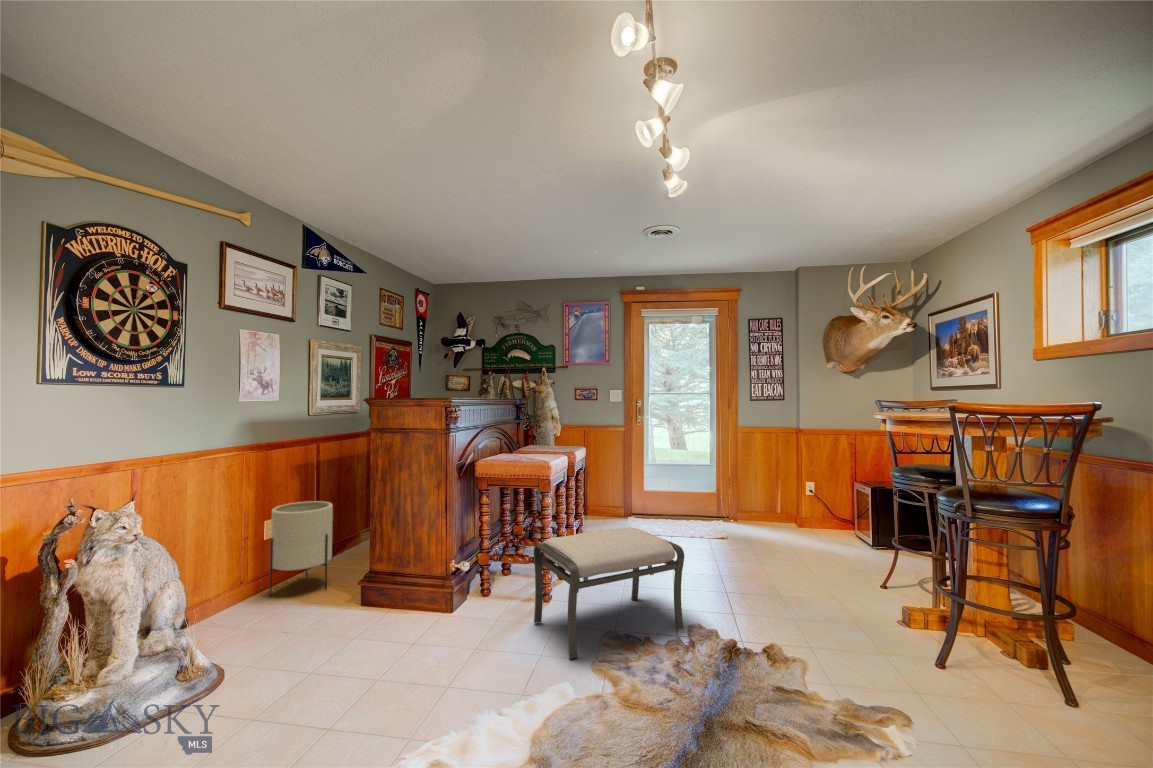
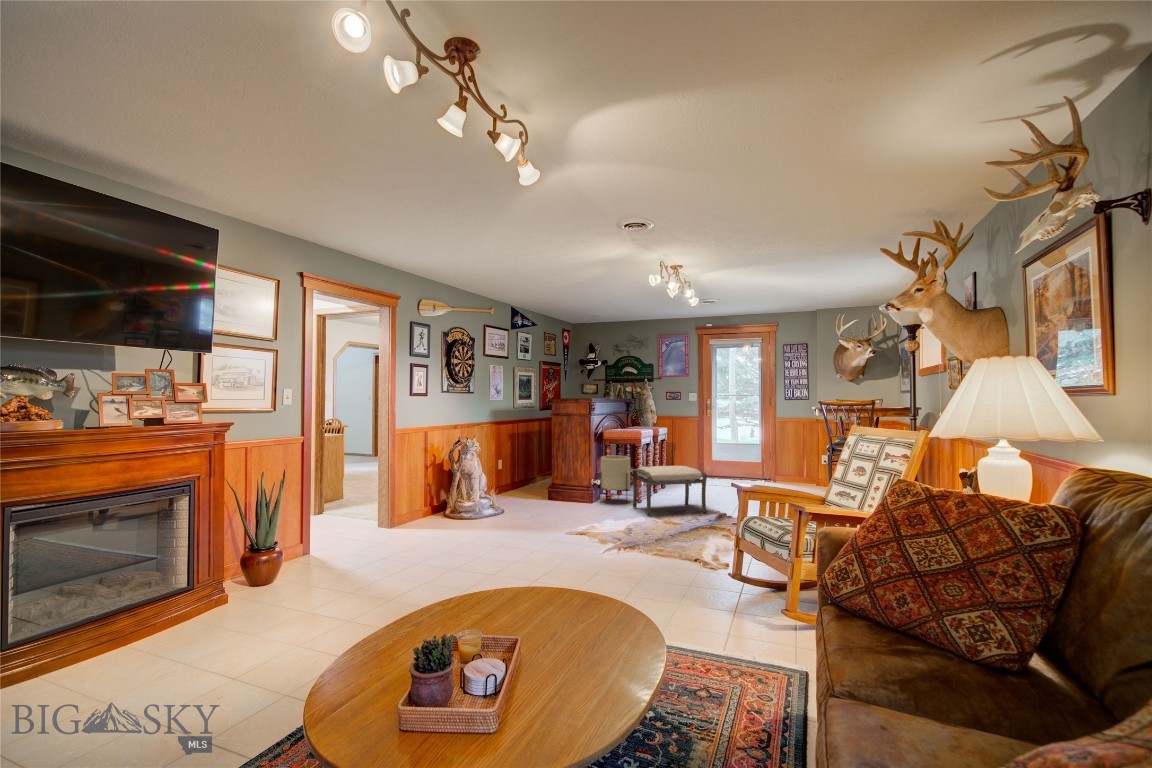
planter: present [269,501,333,596] -> present [600,456,630,501]

